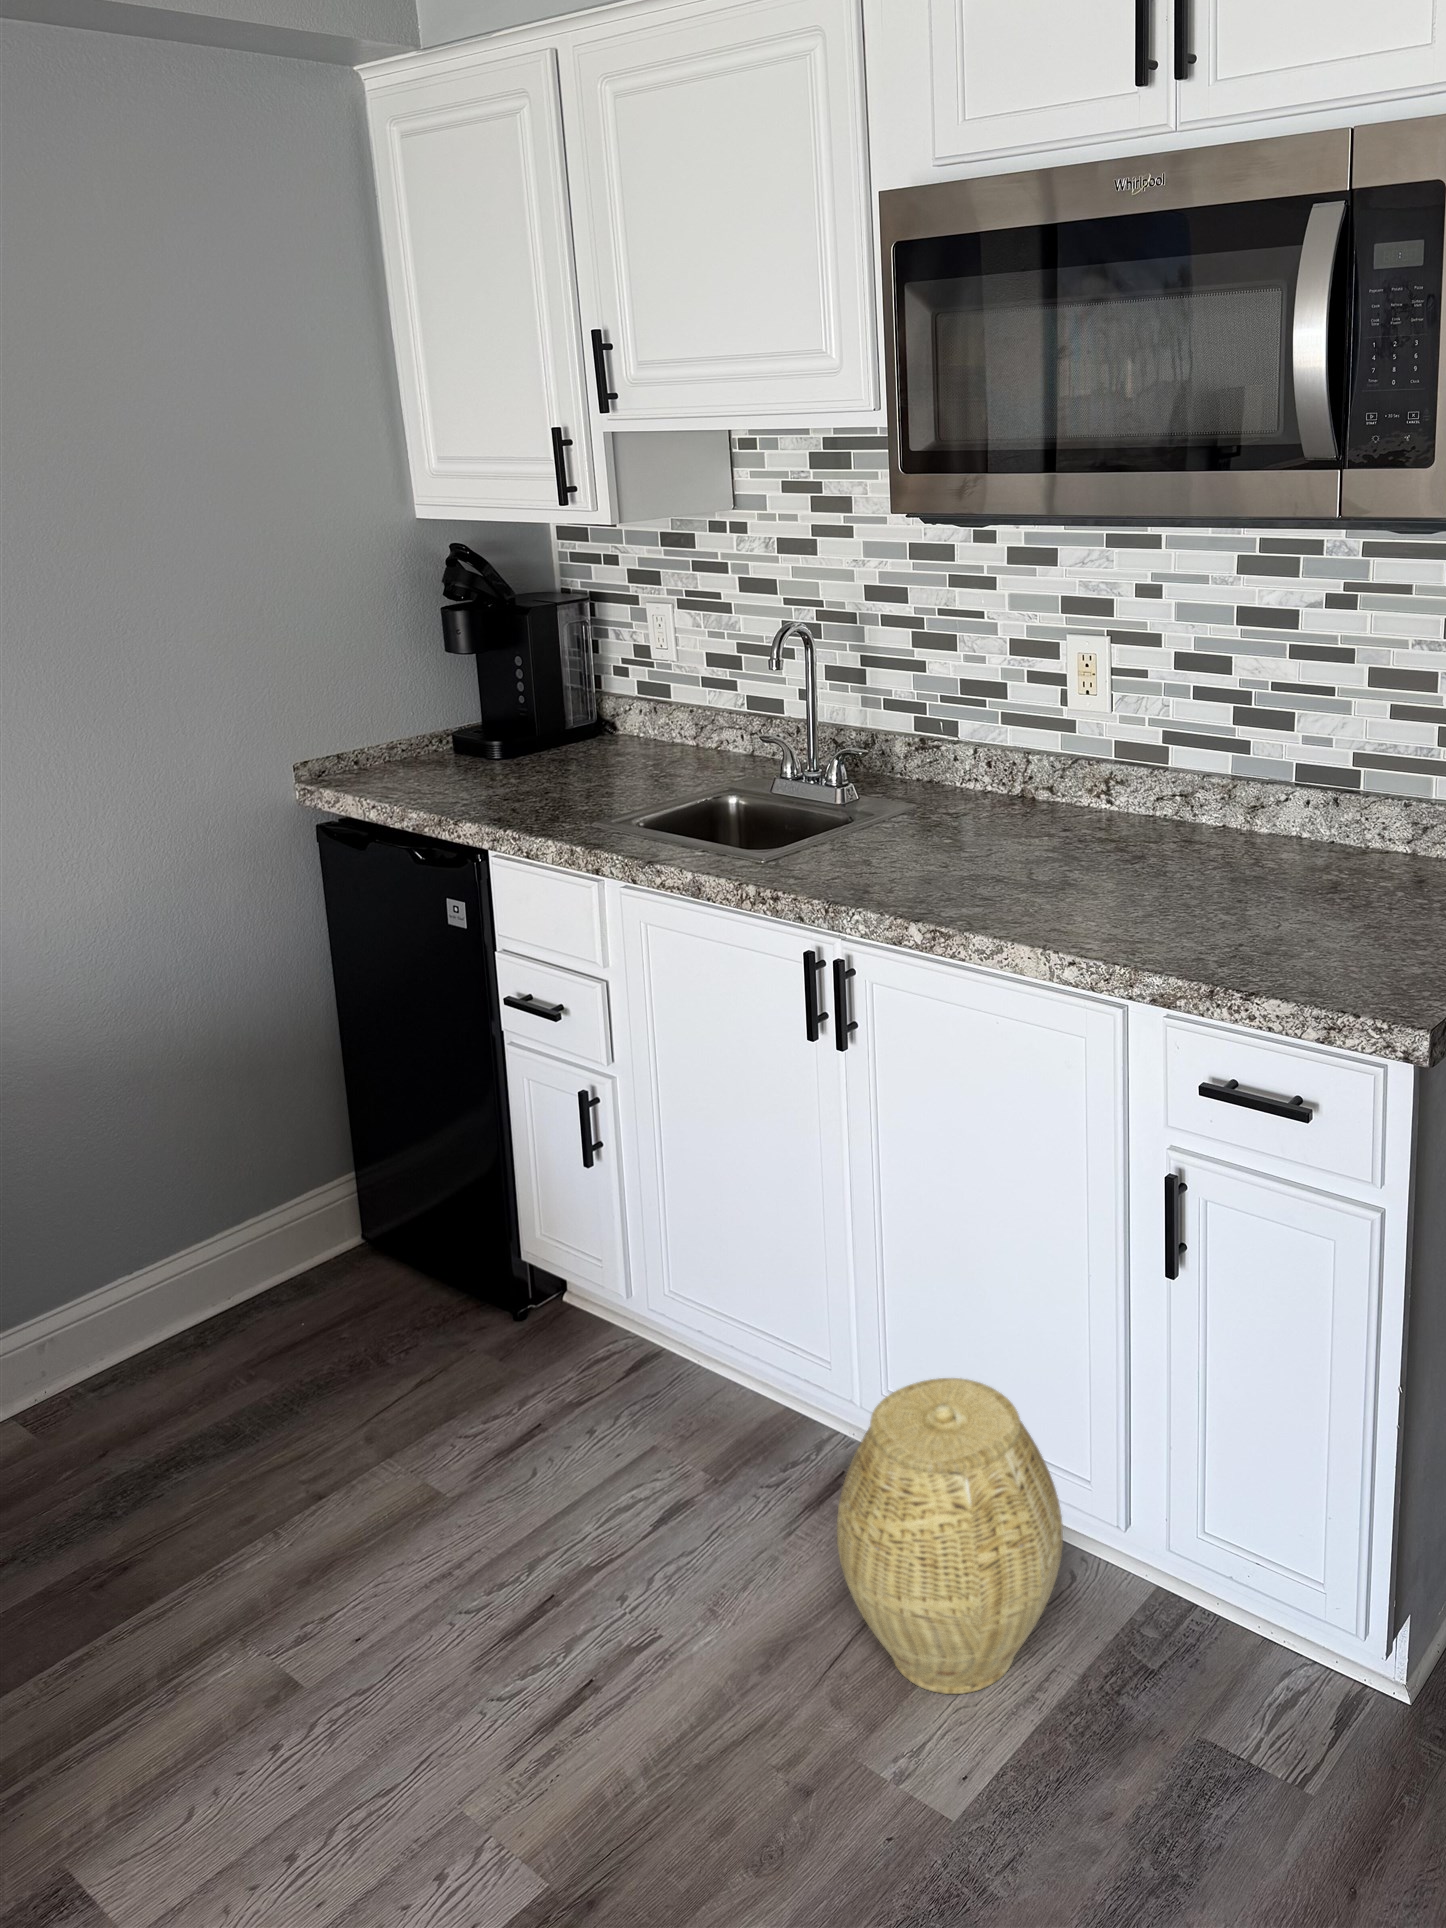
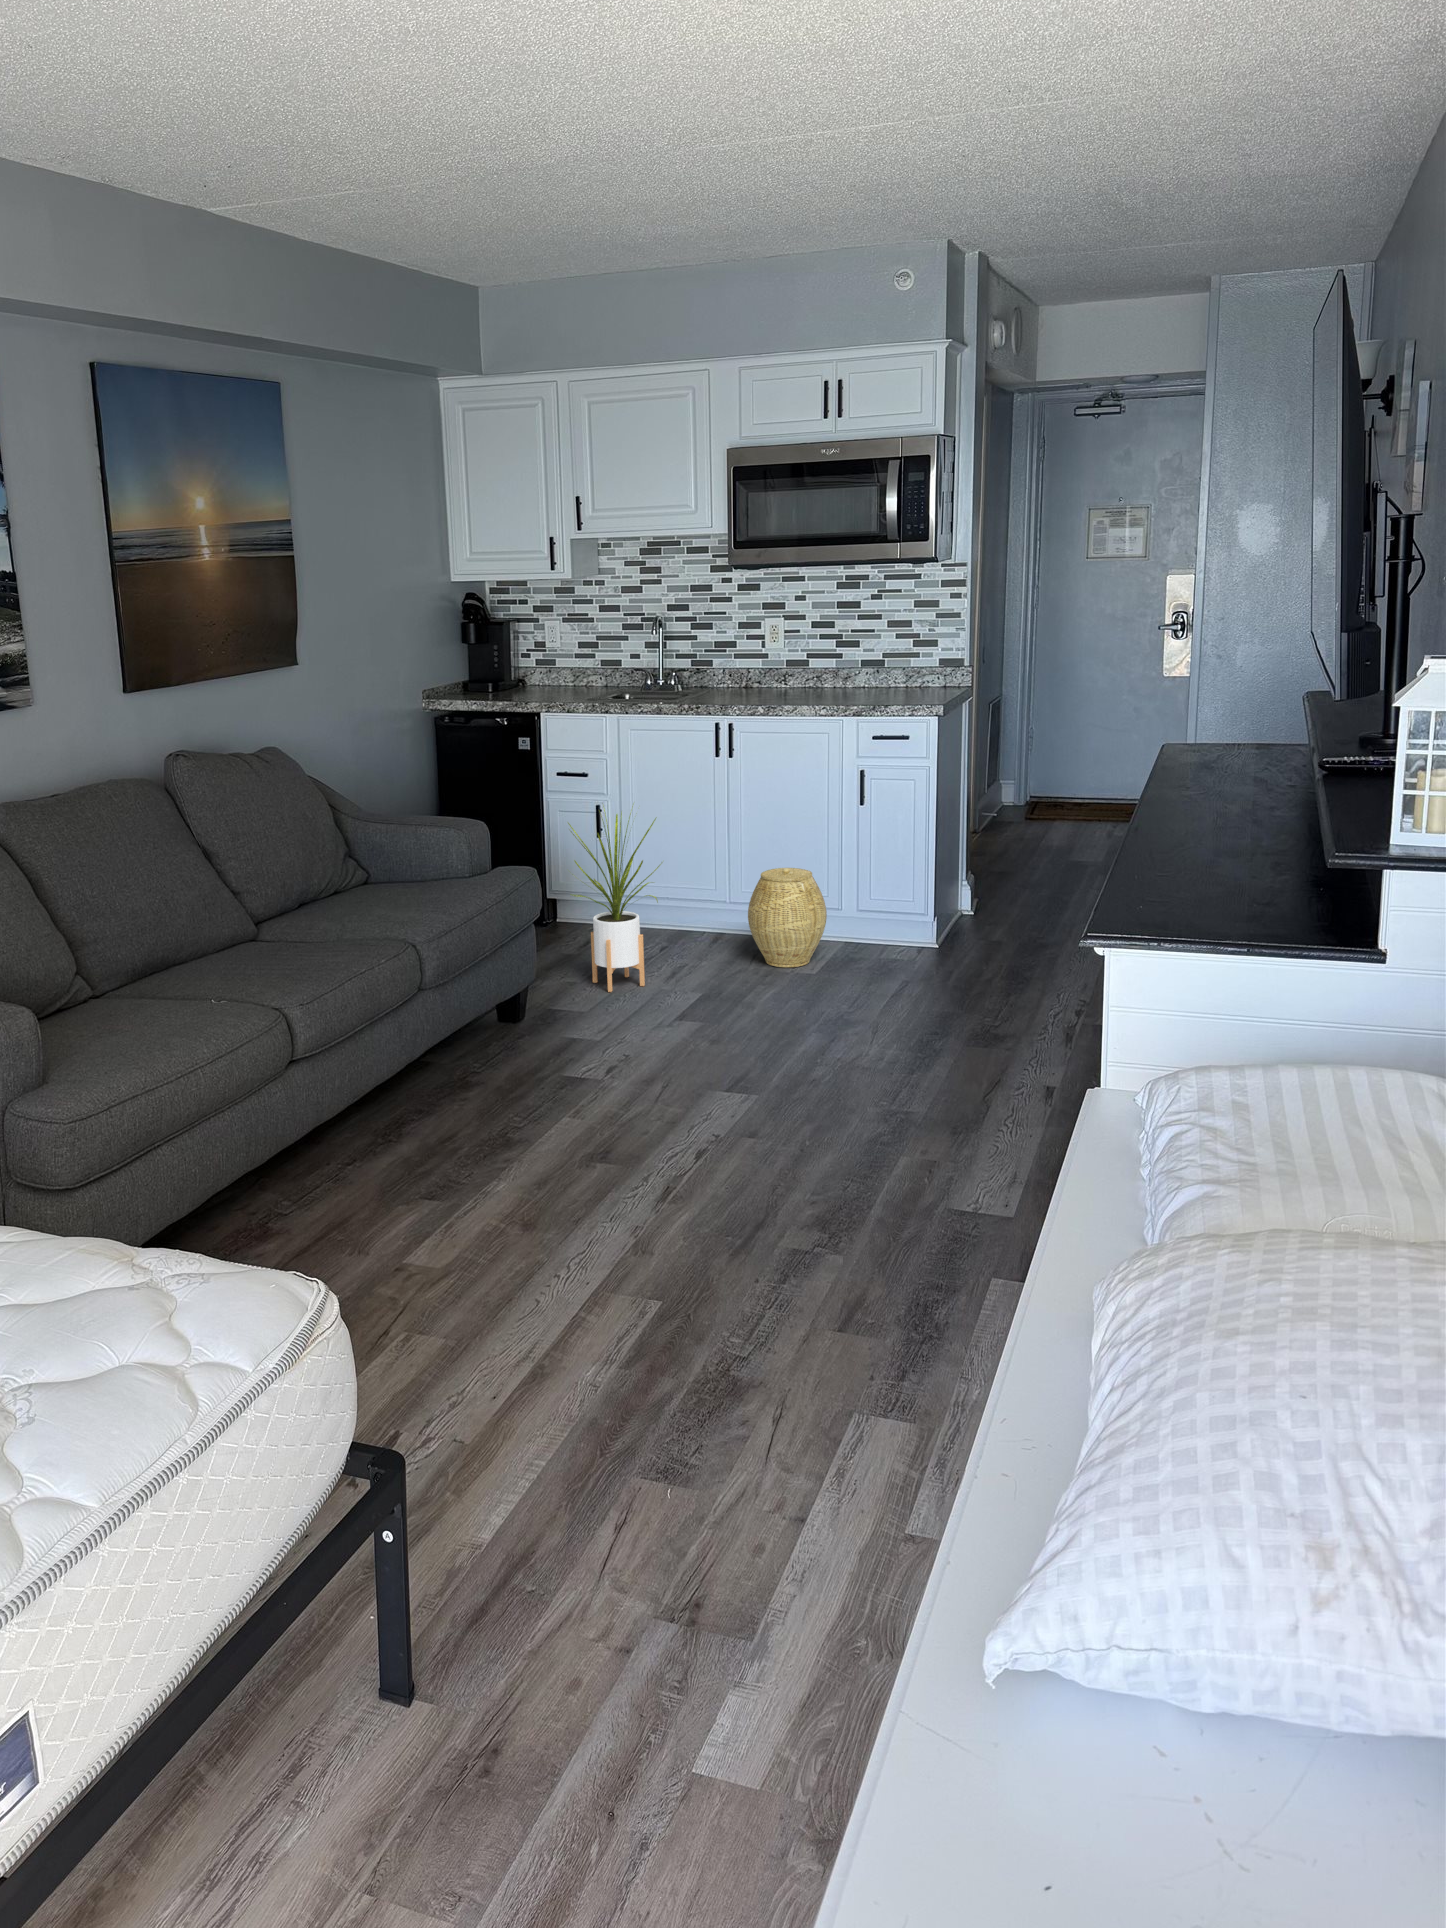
house plant: none [258,1180,570,1718] -> present [568,806,661,992]

